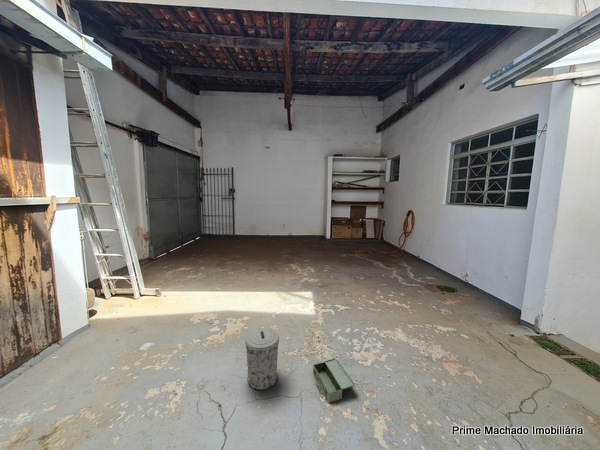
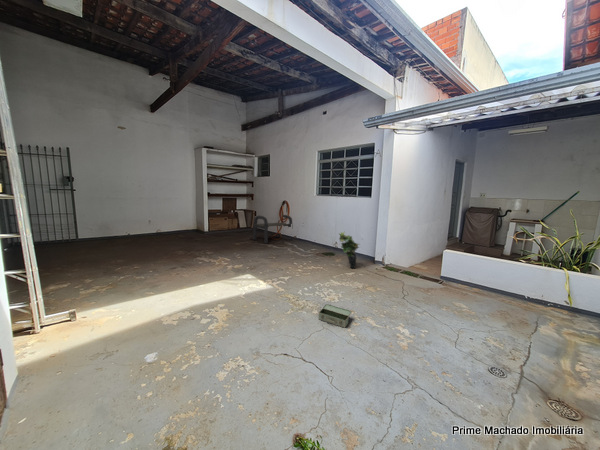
bench: none [366,227,416,259] -> present [253,215,292,243]
potted plant: none [436,262,476,323] -> present [339,232,359,269]
trash can: present [245,328,279,390] -> none [279,294,308,344]

